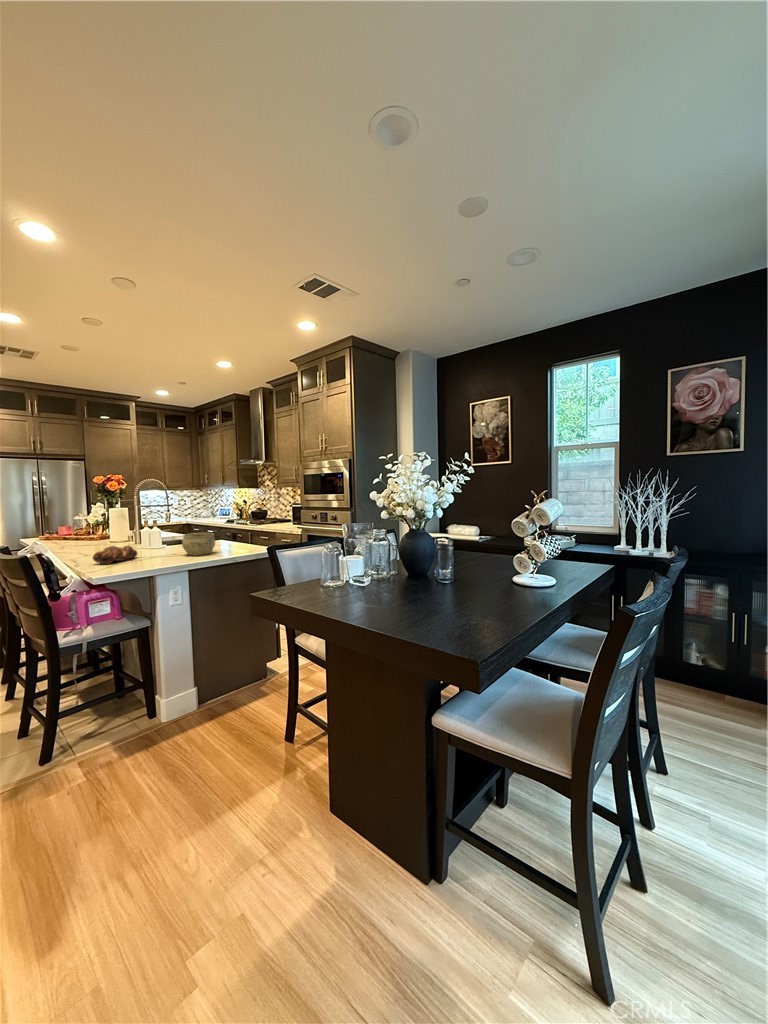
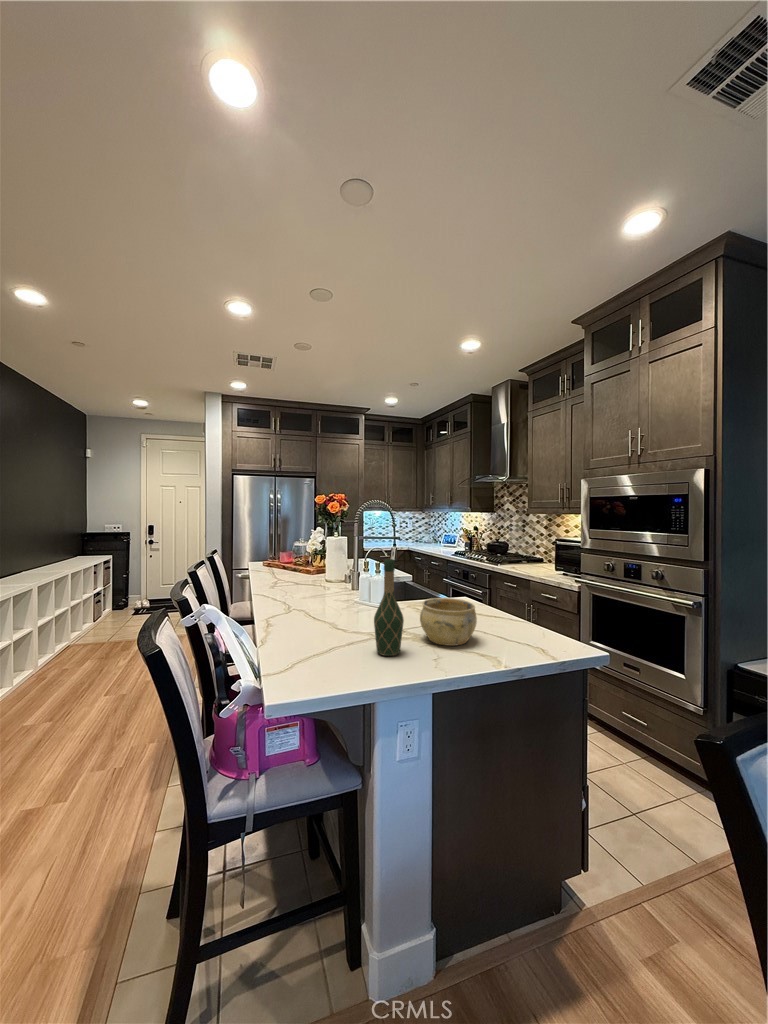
wine bottle: none [152,511,171,561] -> present [374,559,404,656]
bread loaf: present [93,546,137,564] -> none [286,610,351,645]

